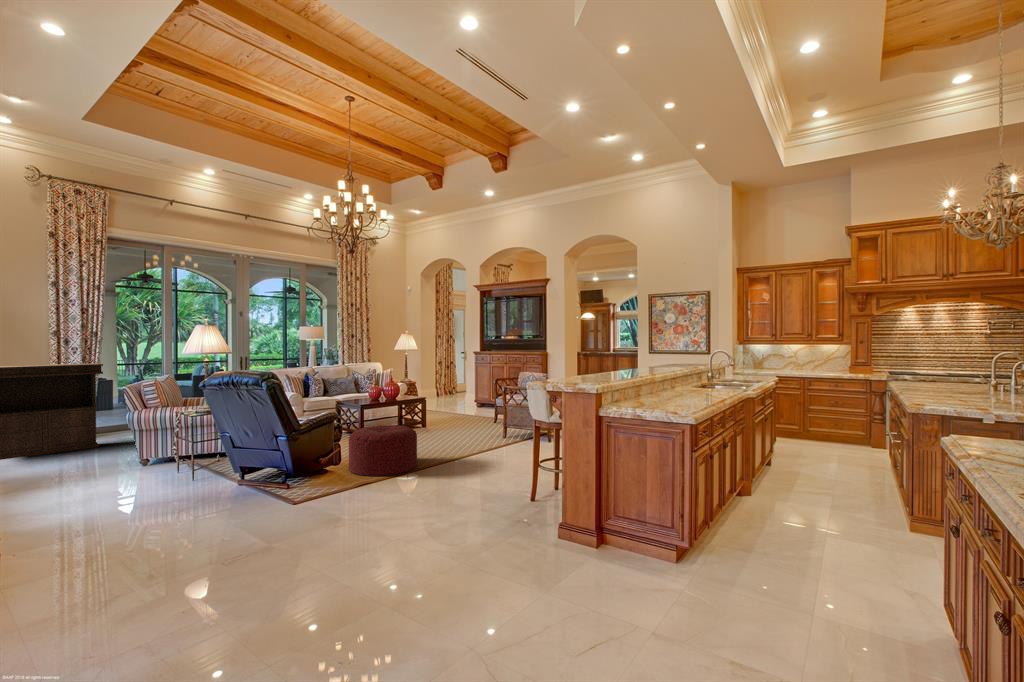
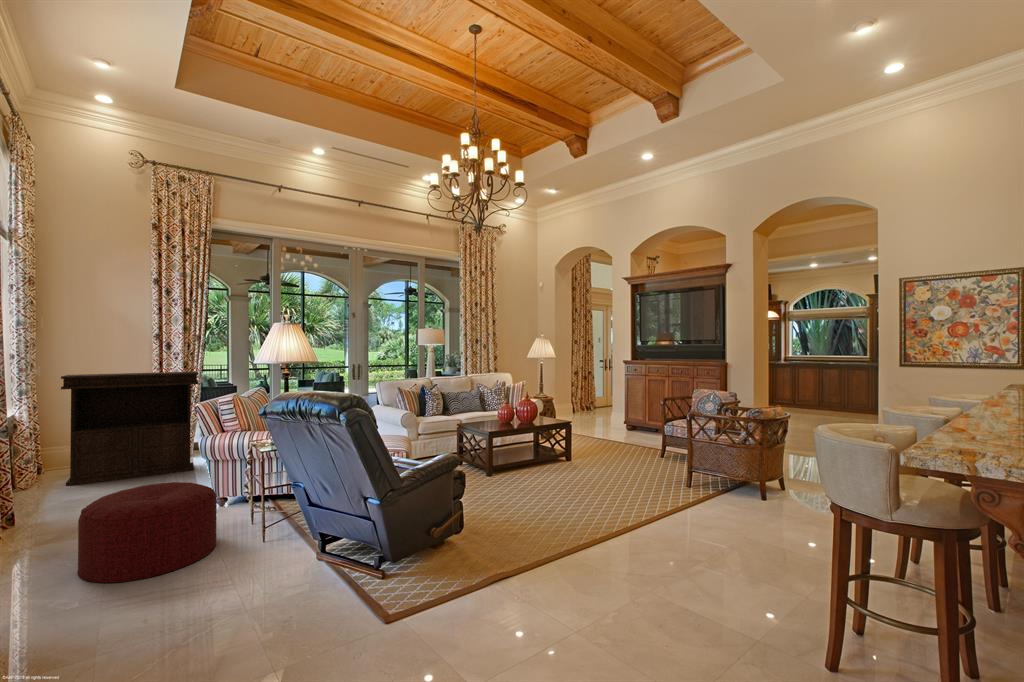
ottoman: present [349,425,417,476] -> present [78,482,217,583]

